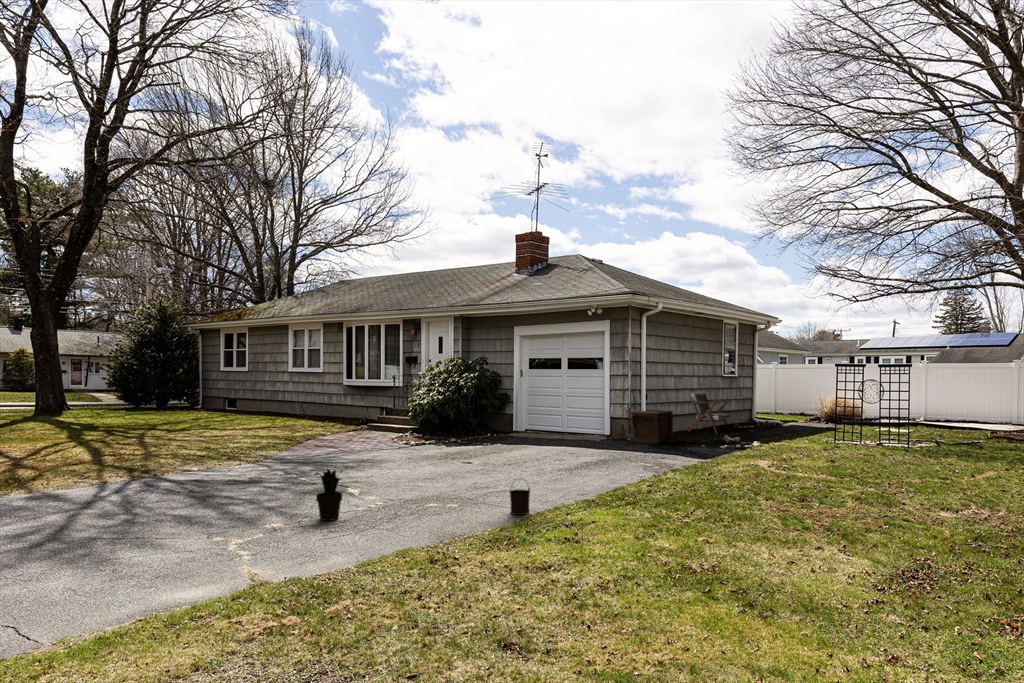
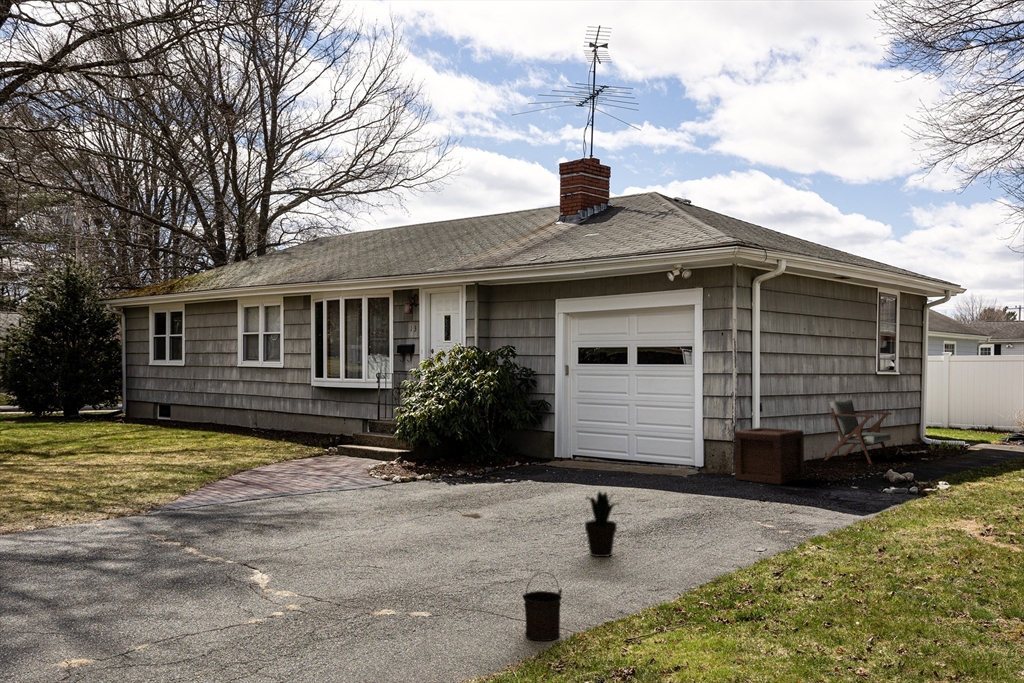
potted plant: present [315,469,342,521] -> present [585,492,617,557]

